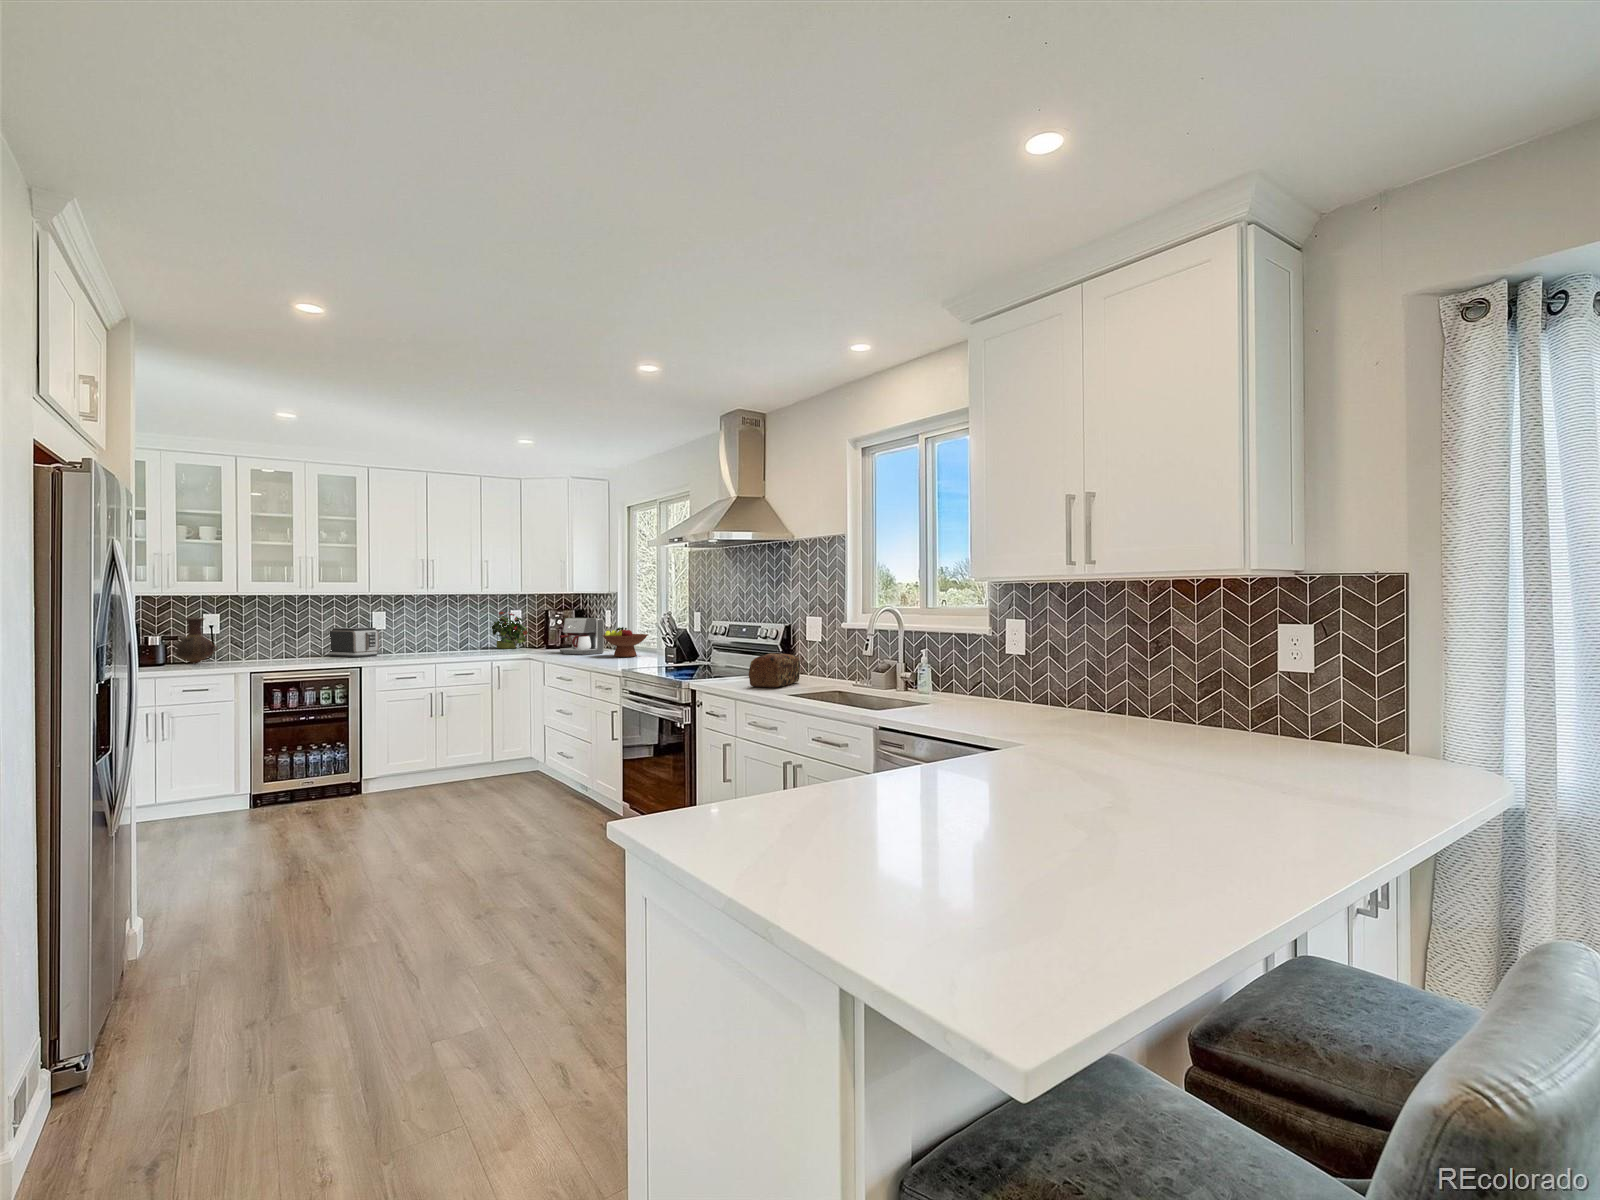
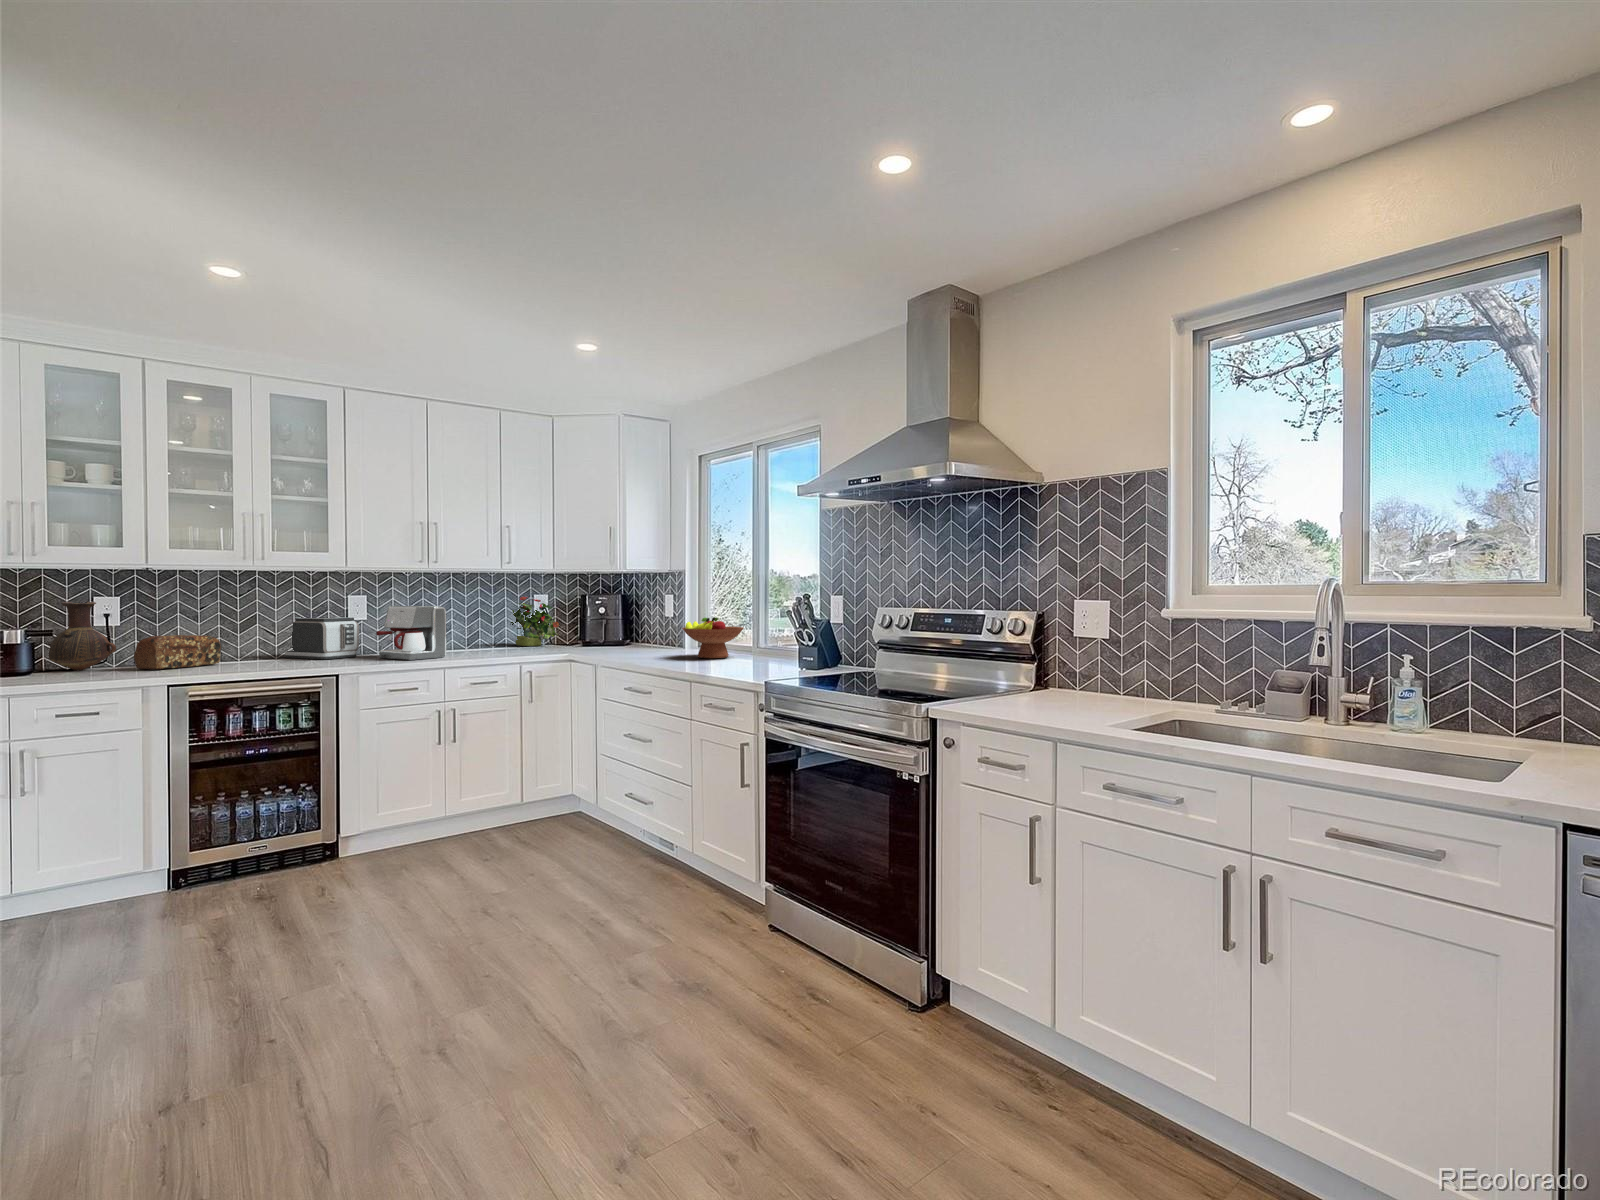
coffee maker: present [560,618,604,655] -> present [376,606,446,660]
bread loaf: present [749,653,800,688] -> present [134,635,221,670]

